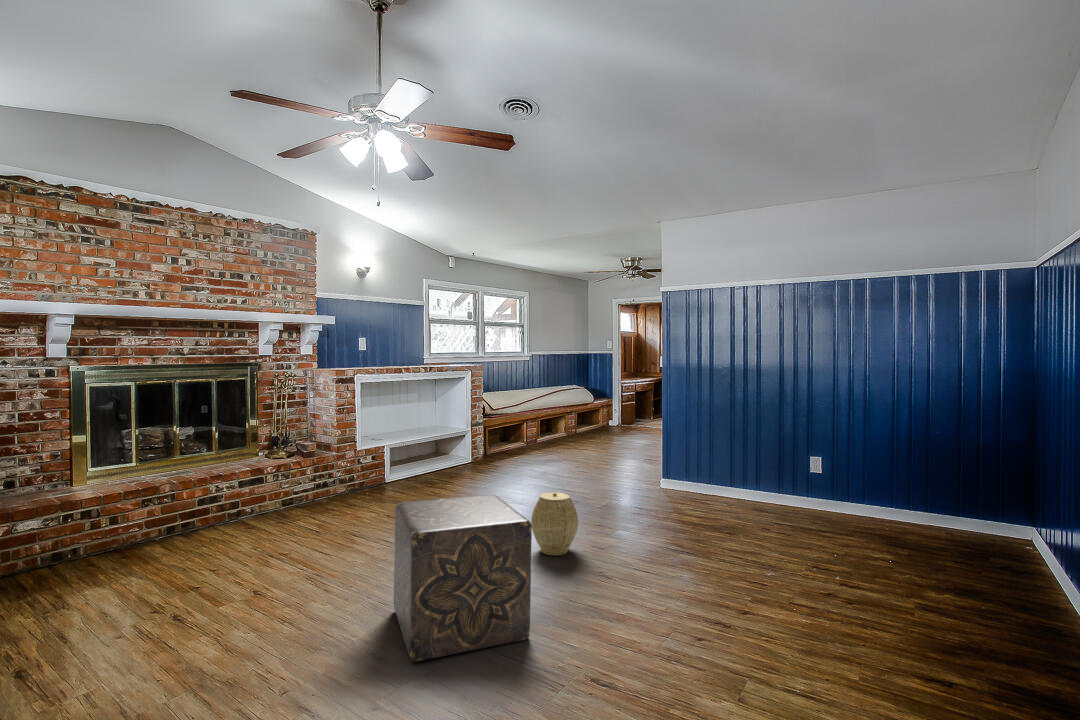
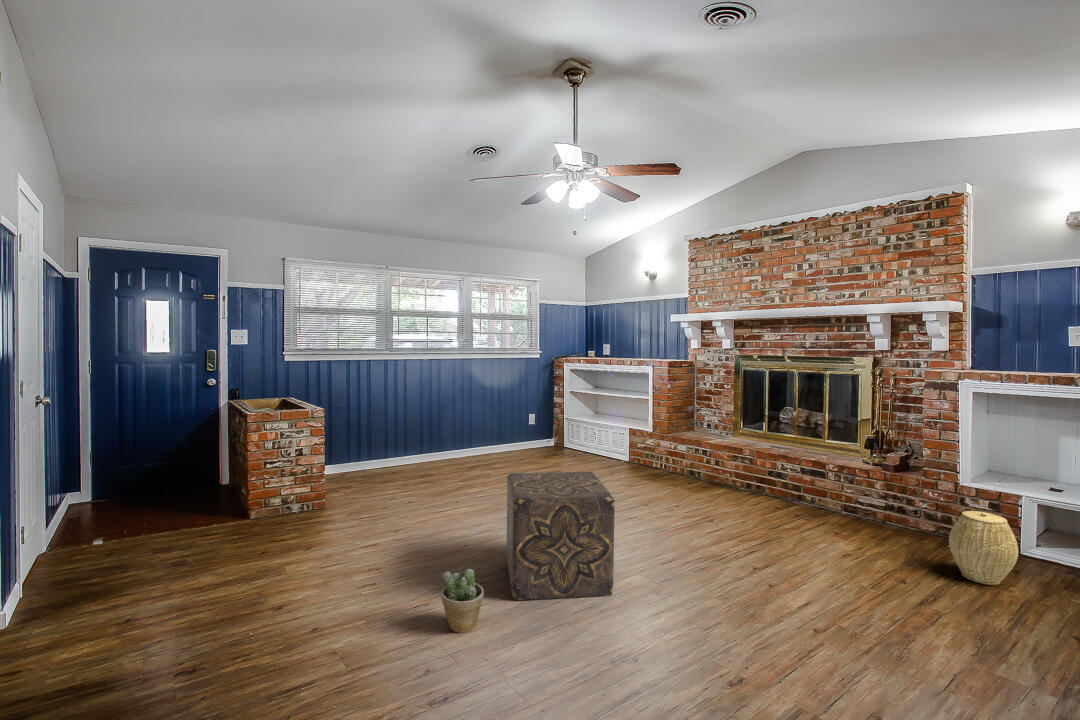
woven basket: present [531,492,578,555] -> present [949,511,1018,585]
potted plant: none [578,594,625,666] -> present [441,569,484,633]

